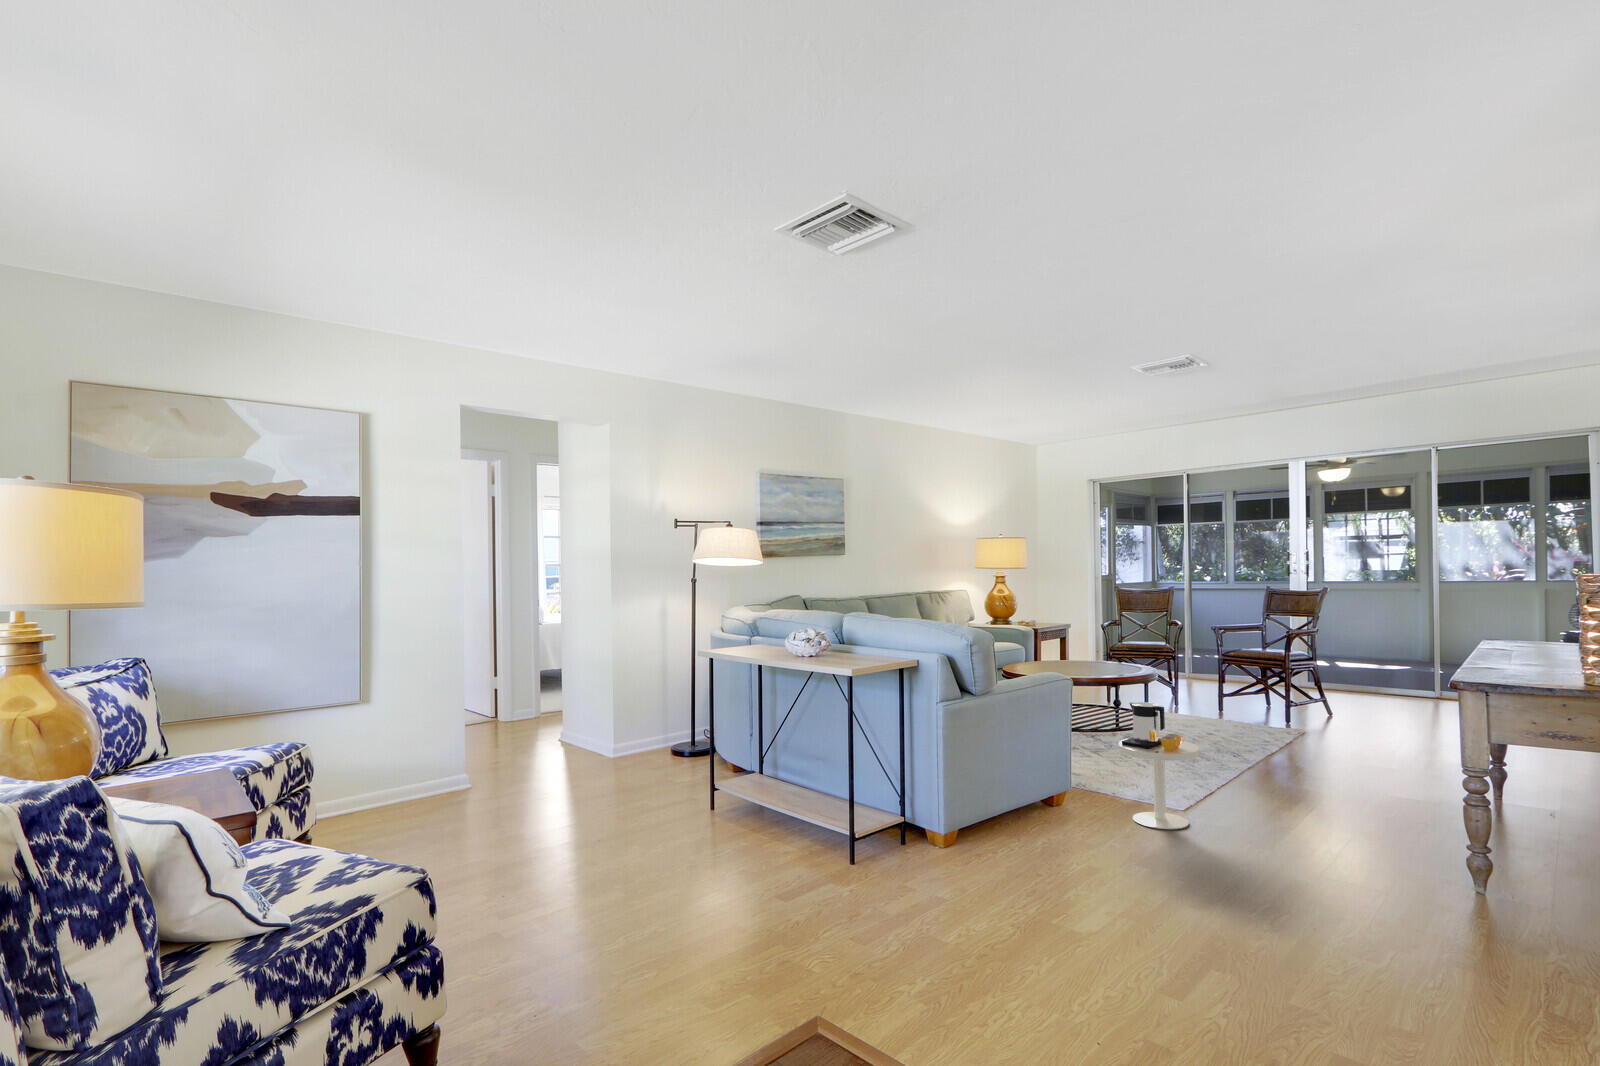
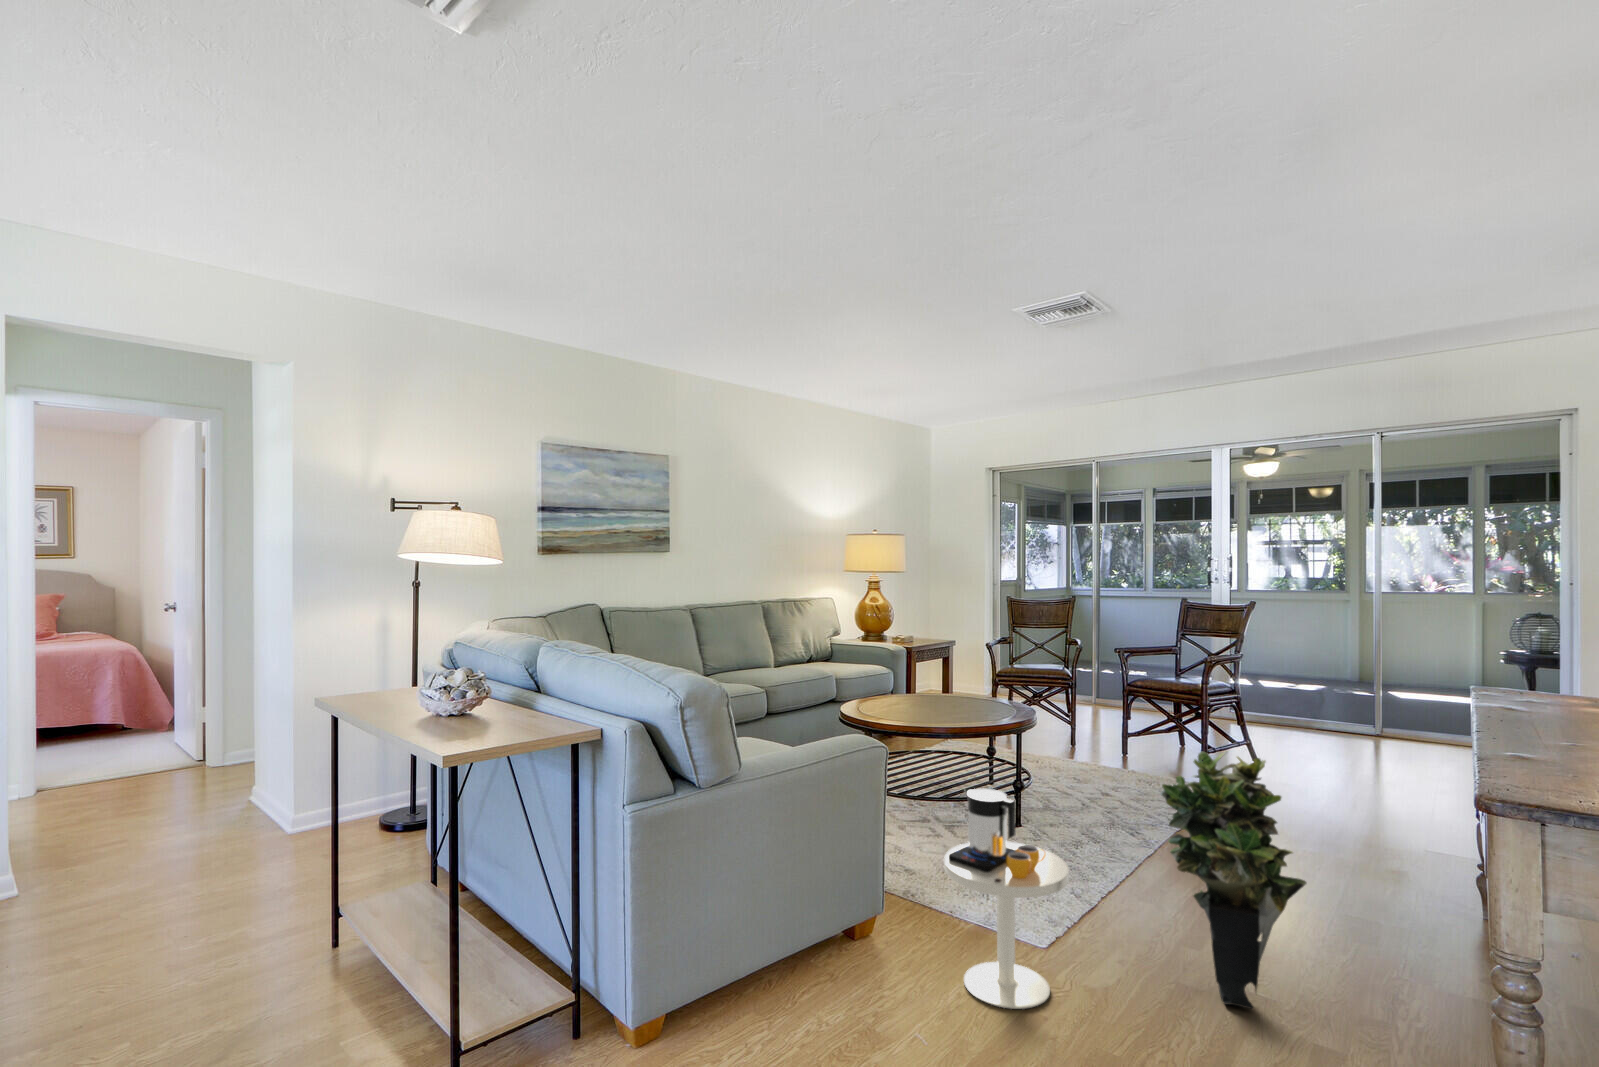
potted plant: none [1256,679,1350,829] -> present [1161,752,1306,1009]

